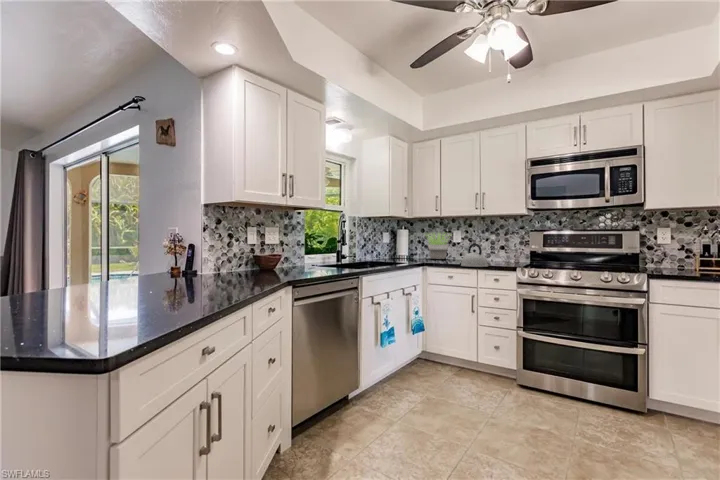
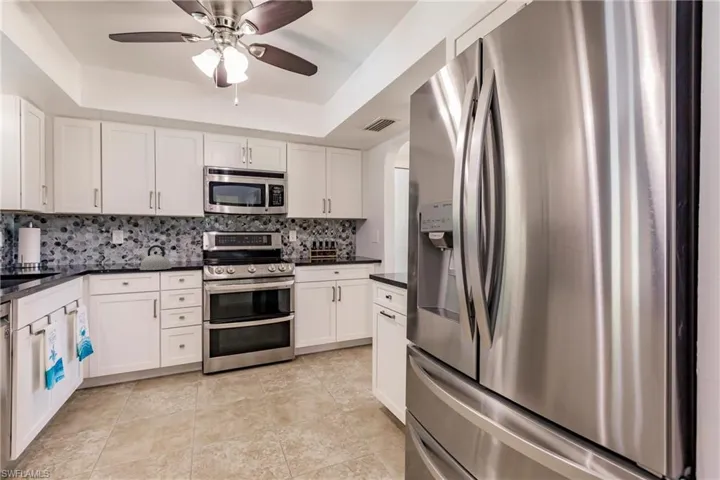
potted plant: present [427,234,451,259] -> none [65,231,115,265]

